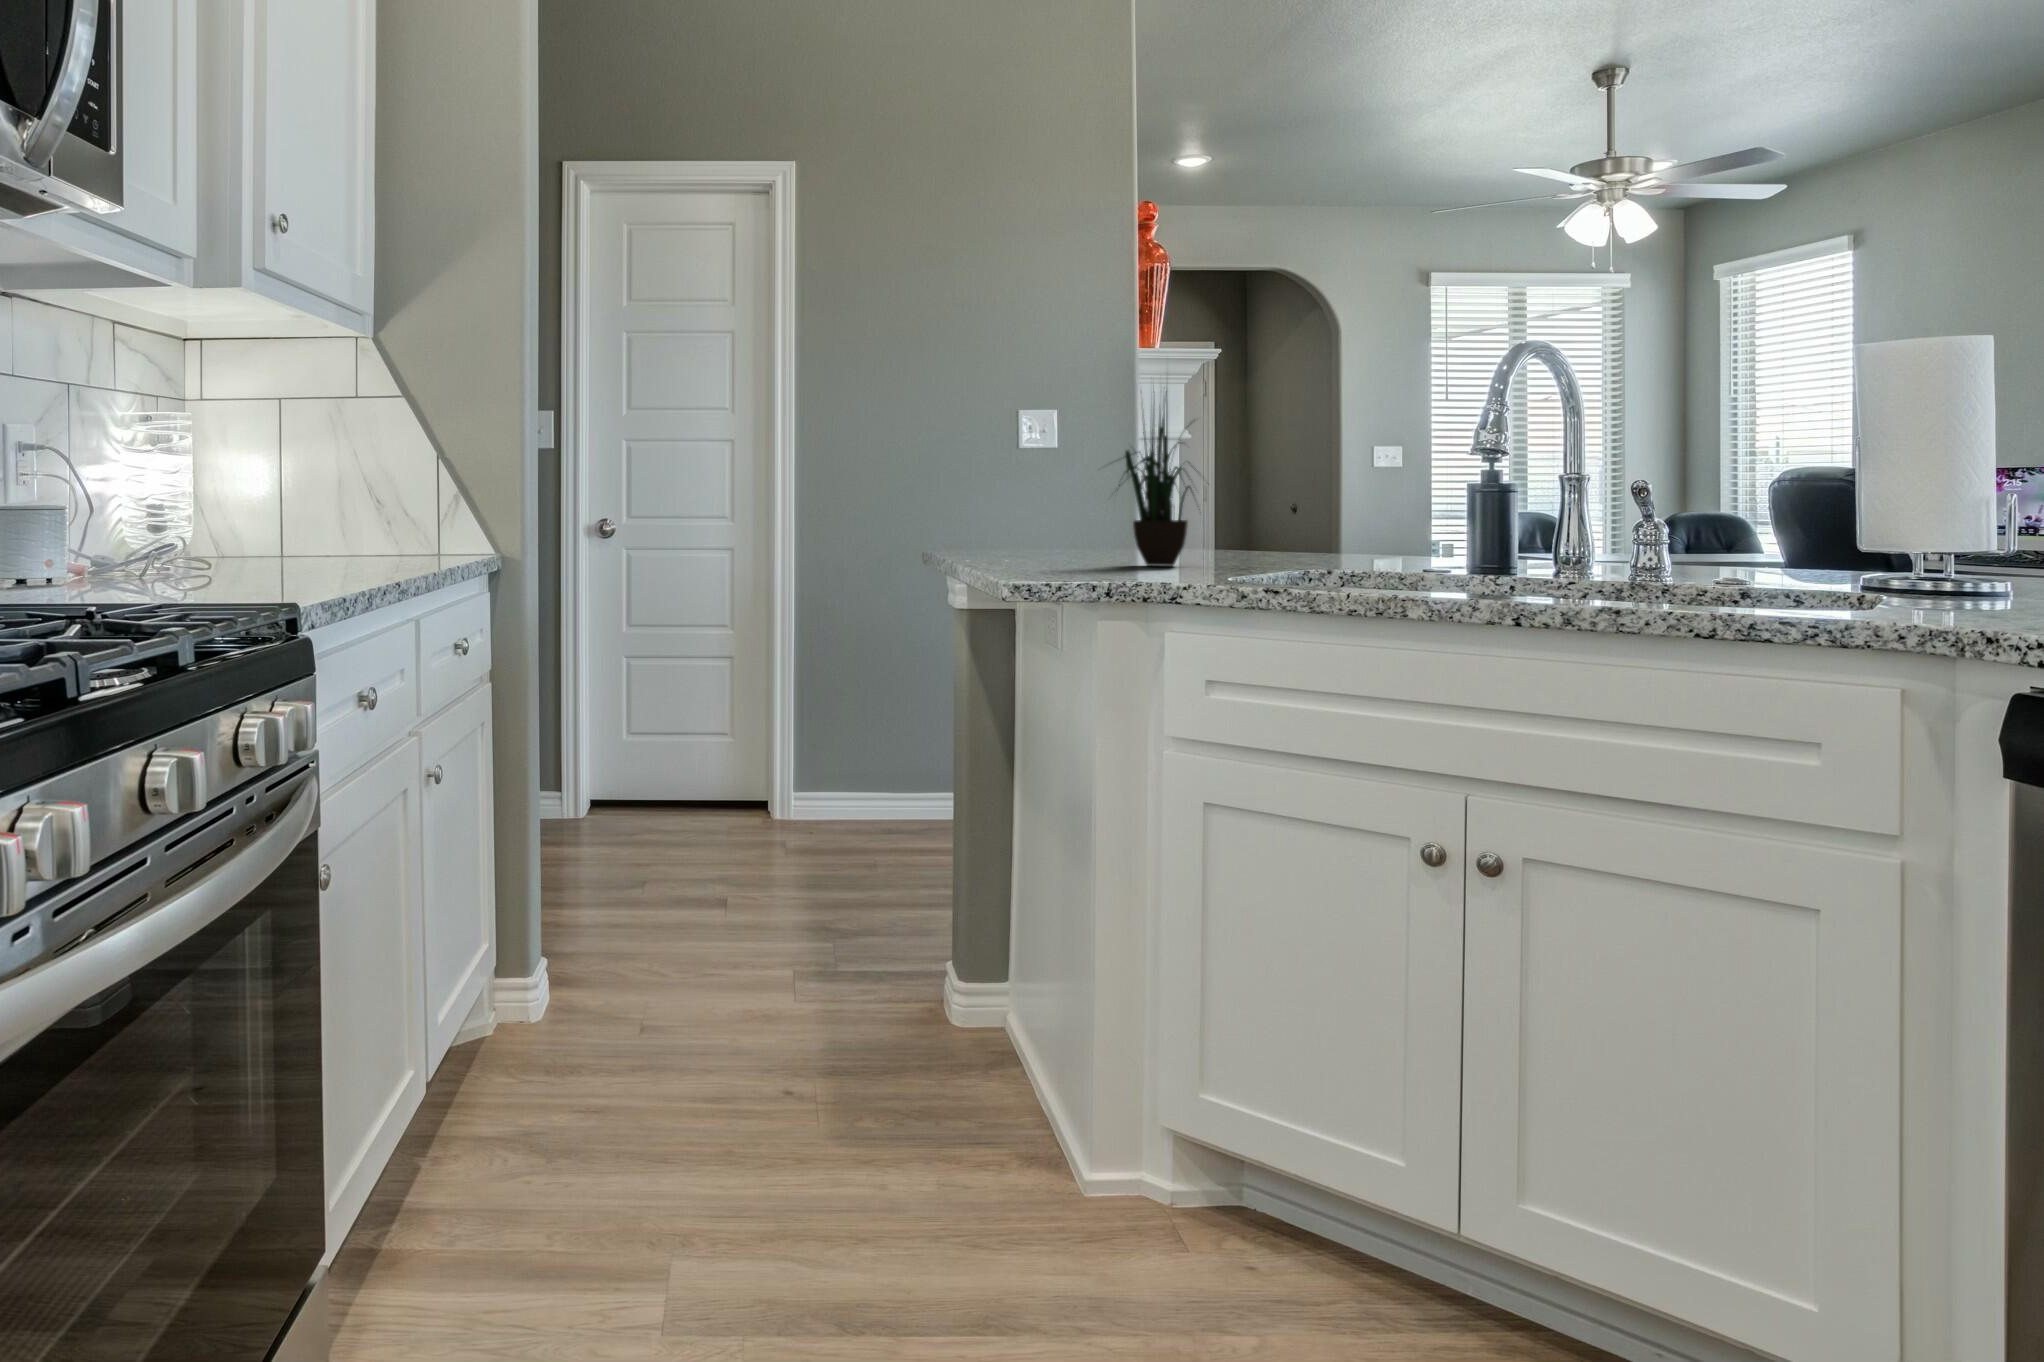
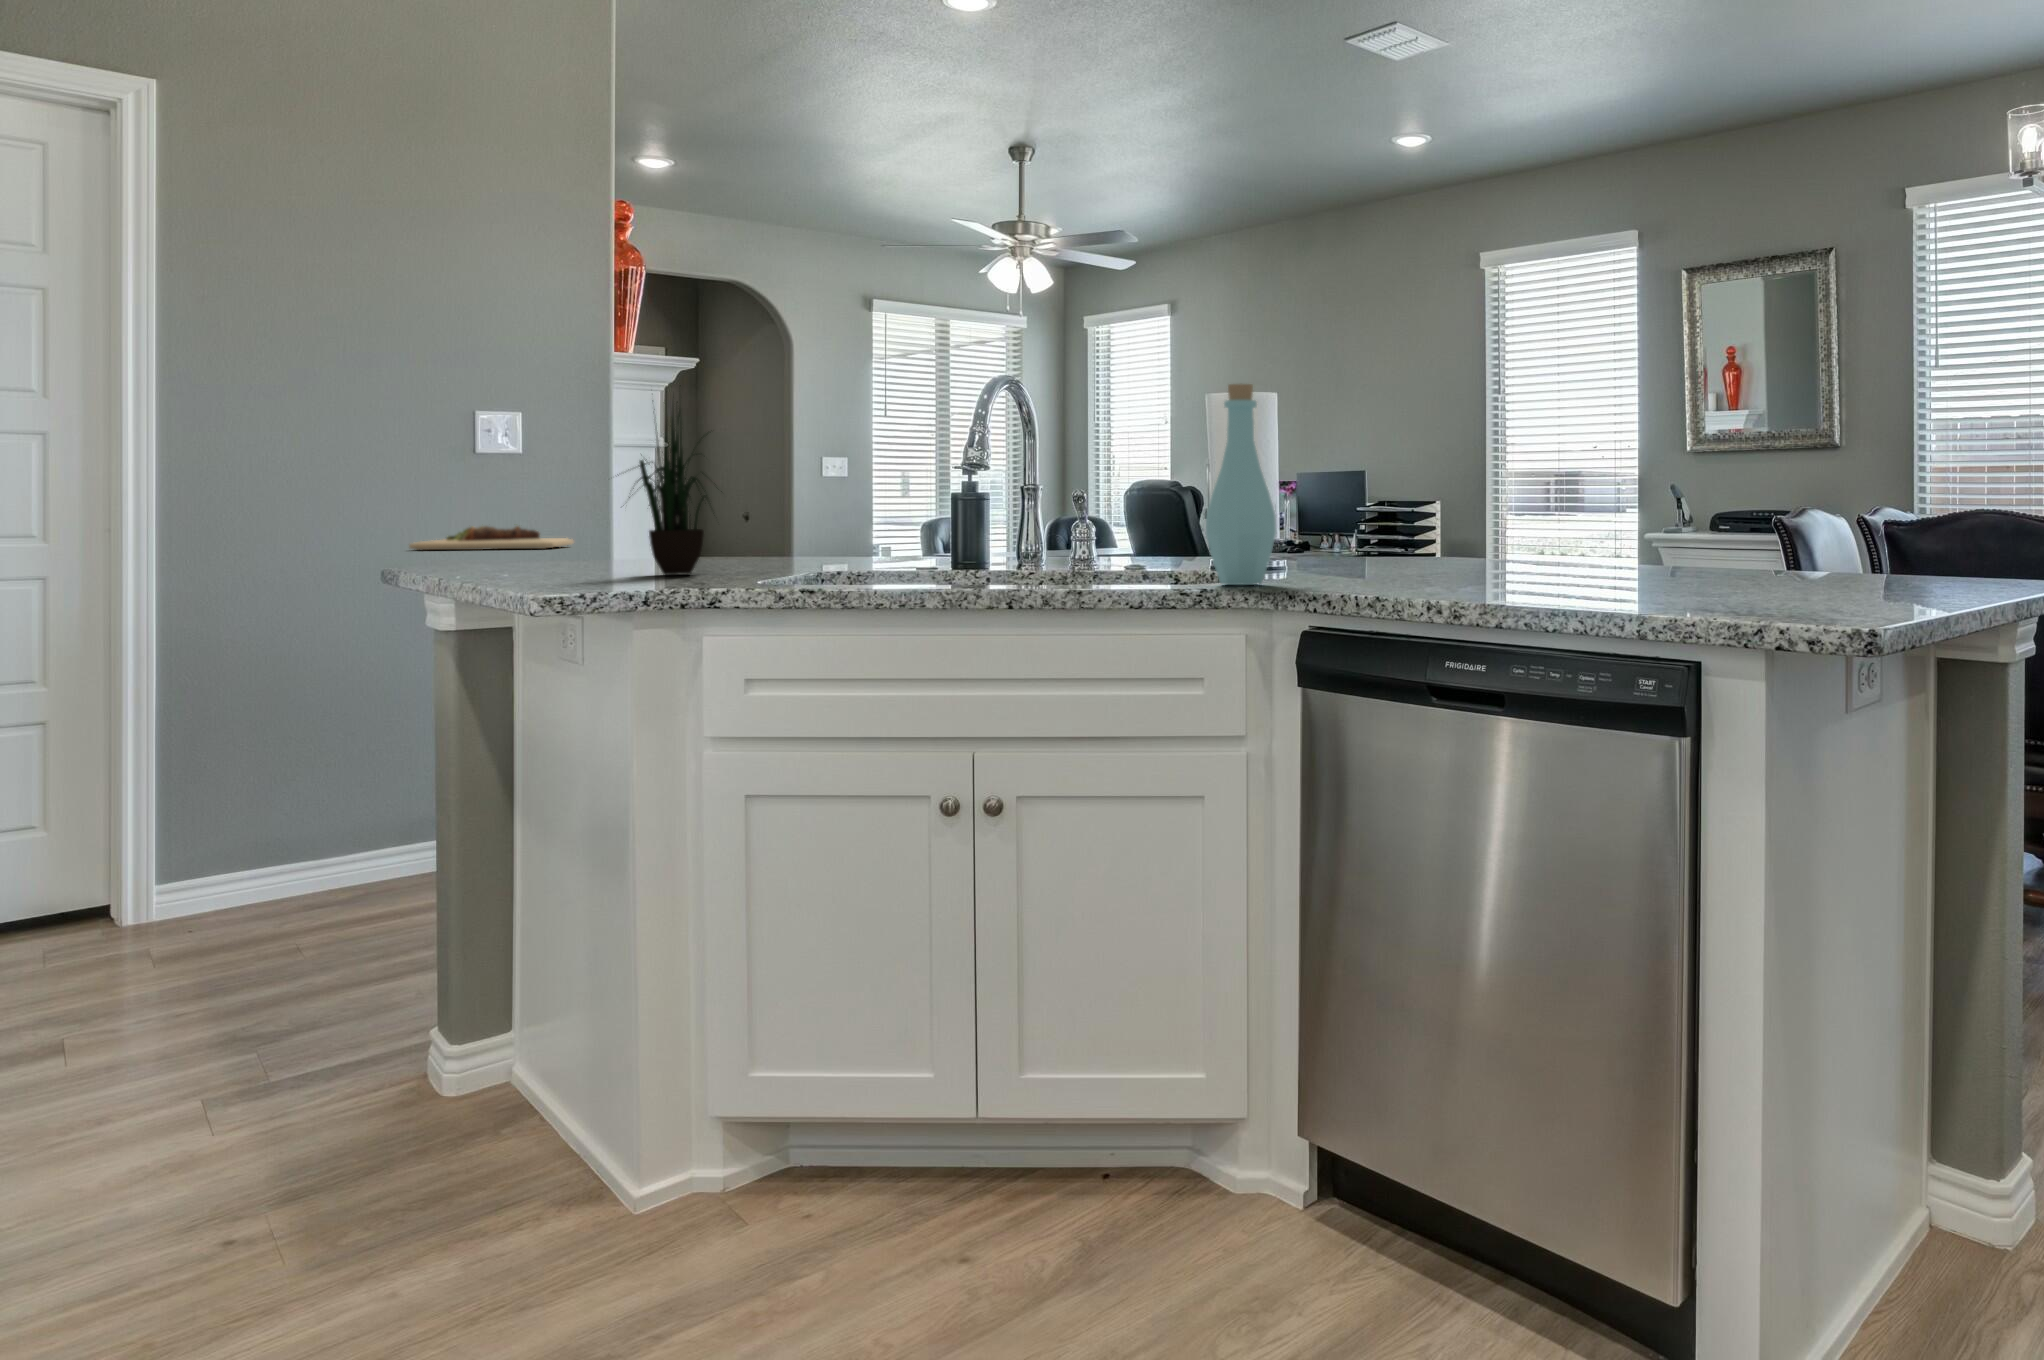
bottle: none [1835,321,1972,618] -> present [1206,384,1276,585]
cutting board: none [974,509,1107,535] -> present [409,526,573,550]

